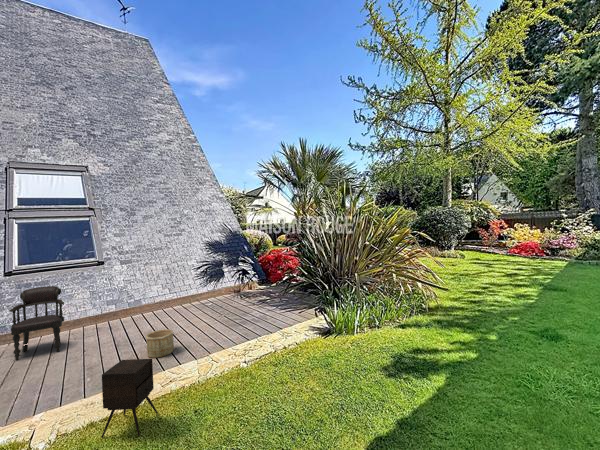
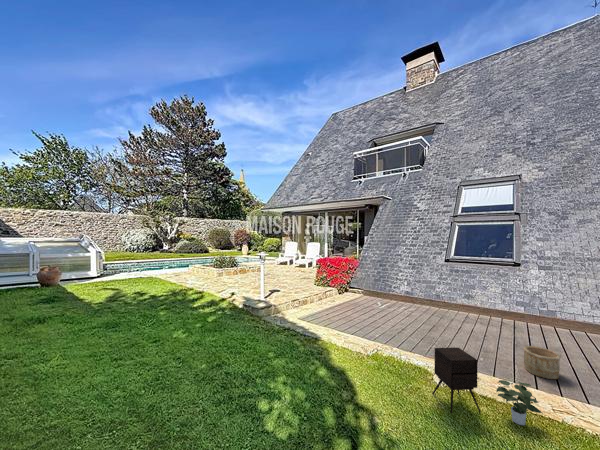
armchair: present [9,286,64,361] -> none [439,274,476,326]
potted plant: none [163,357,200,399] -> present [497,380,542,425]

